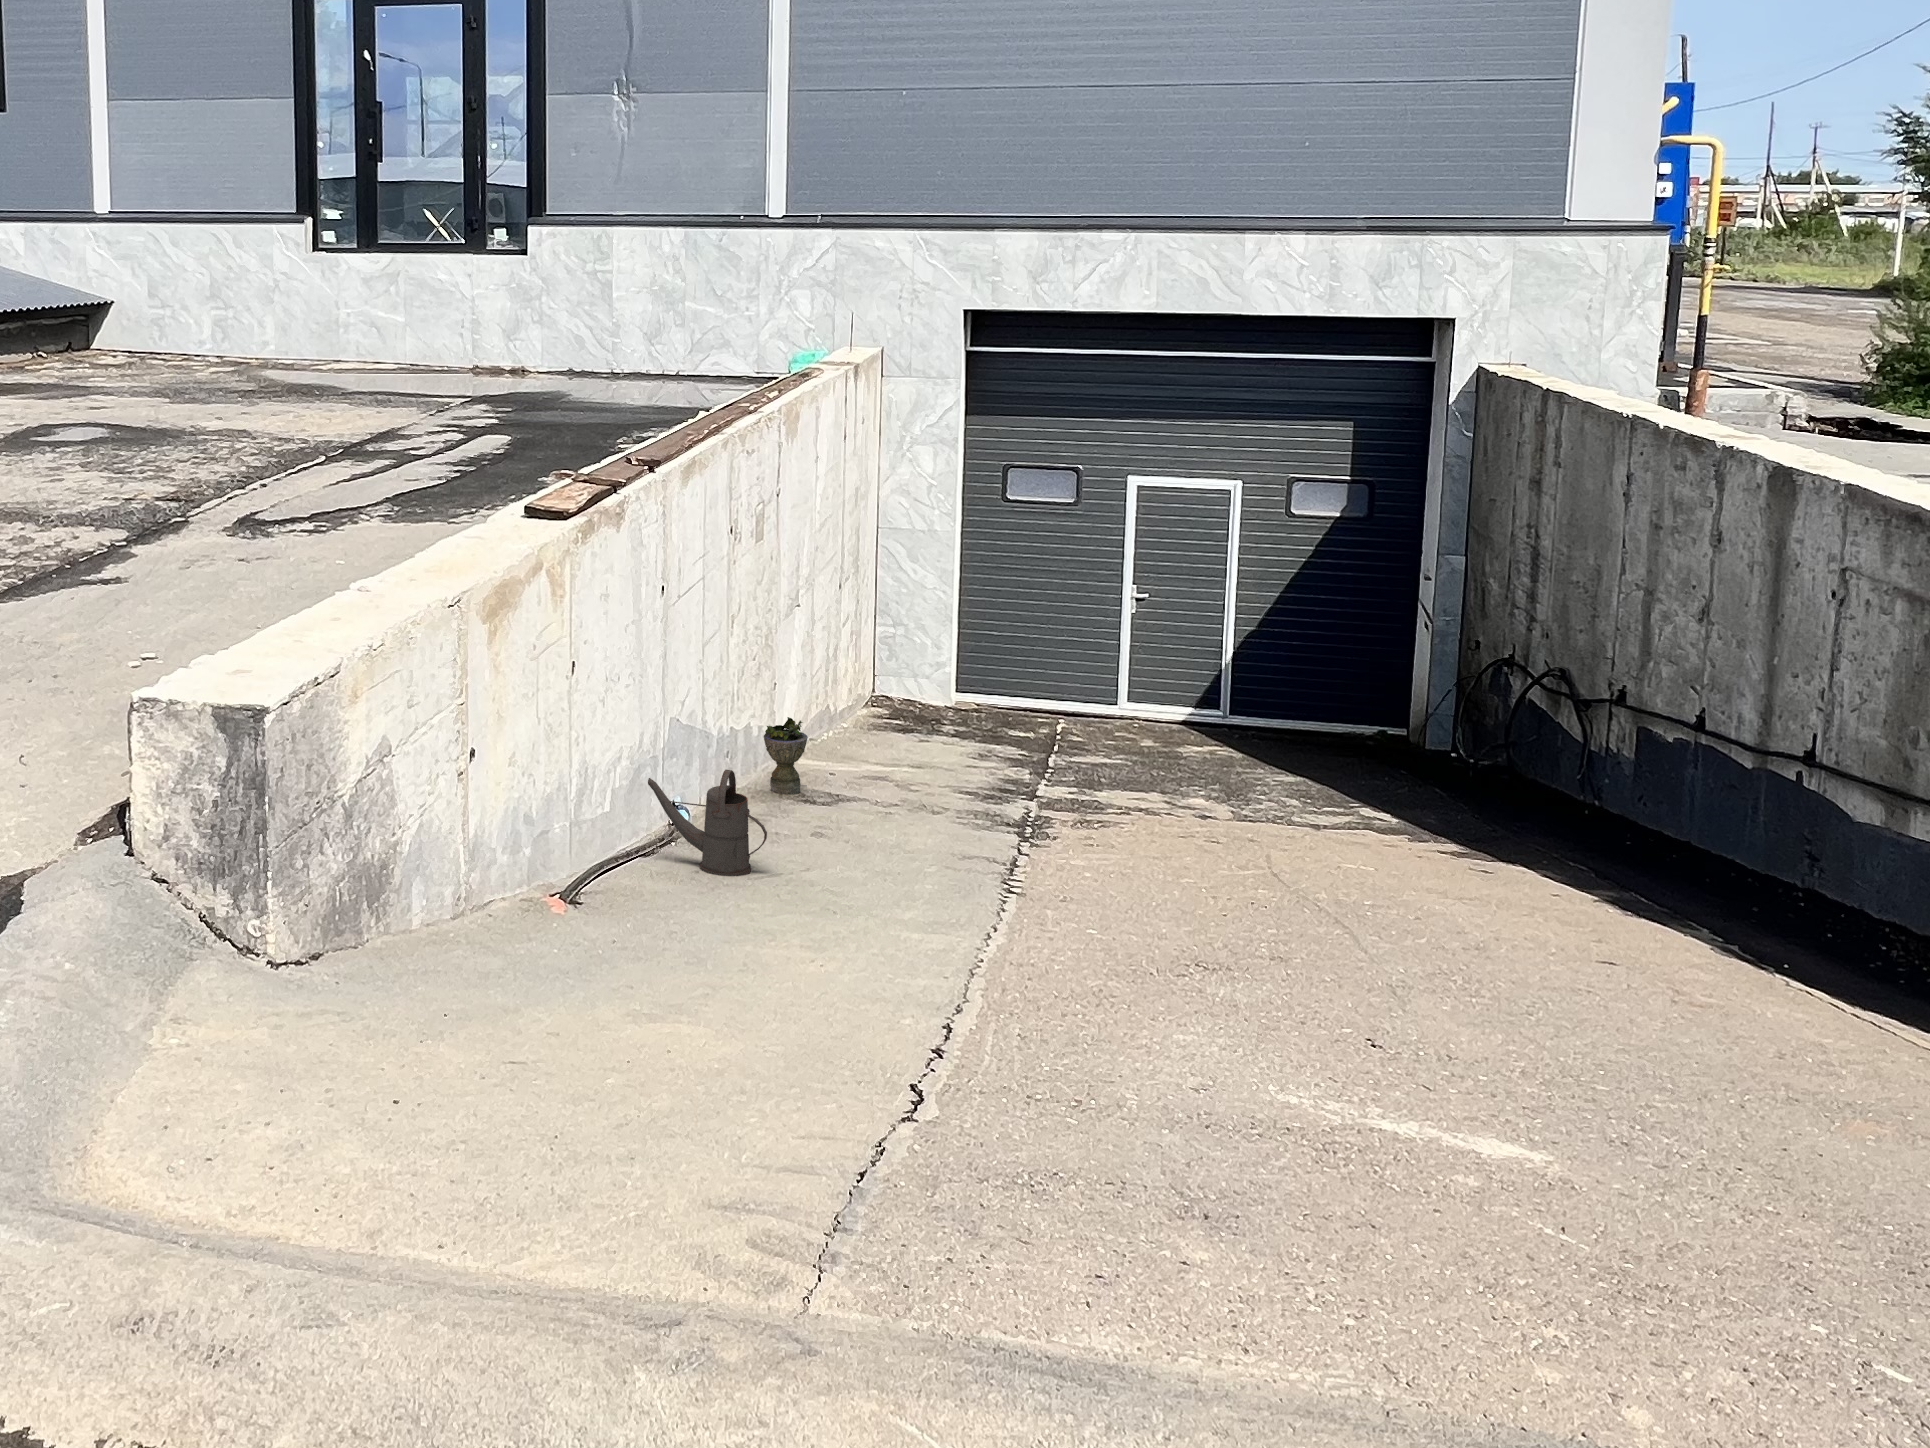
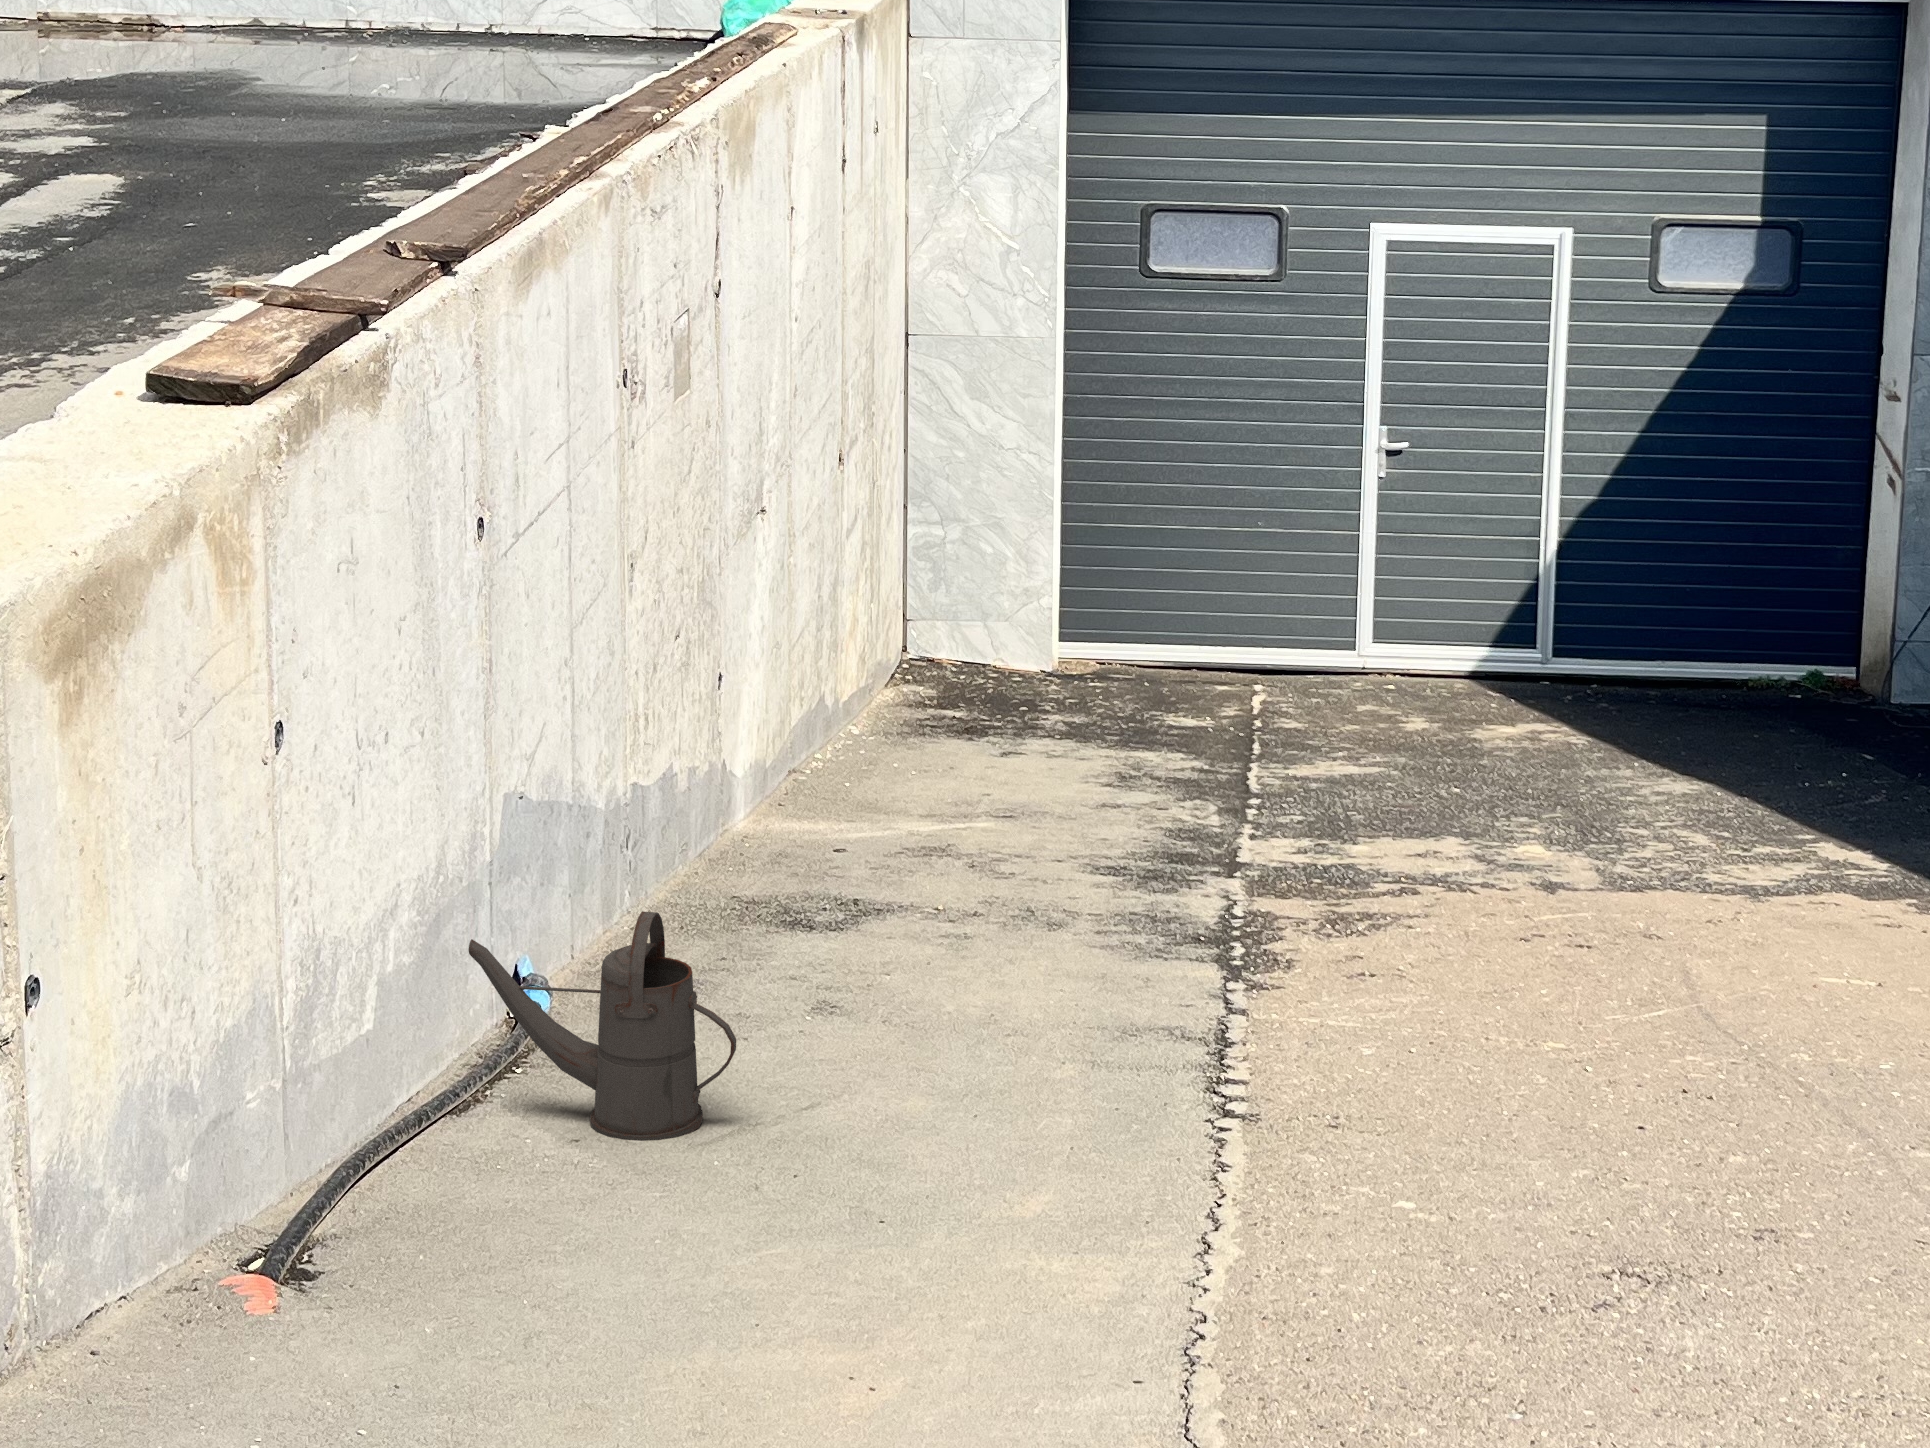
planter: present [764,717,808,795] -> none [704,745,794,905]

